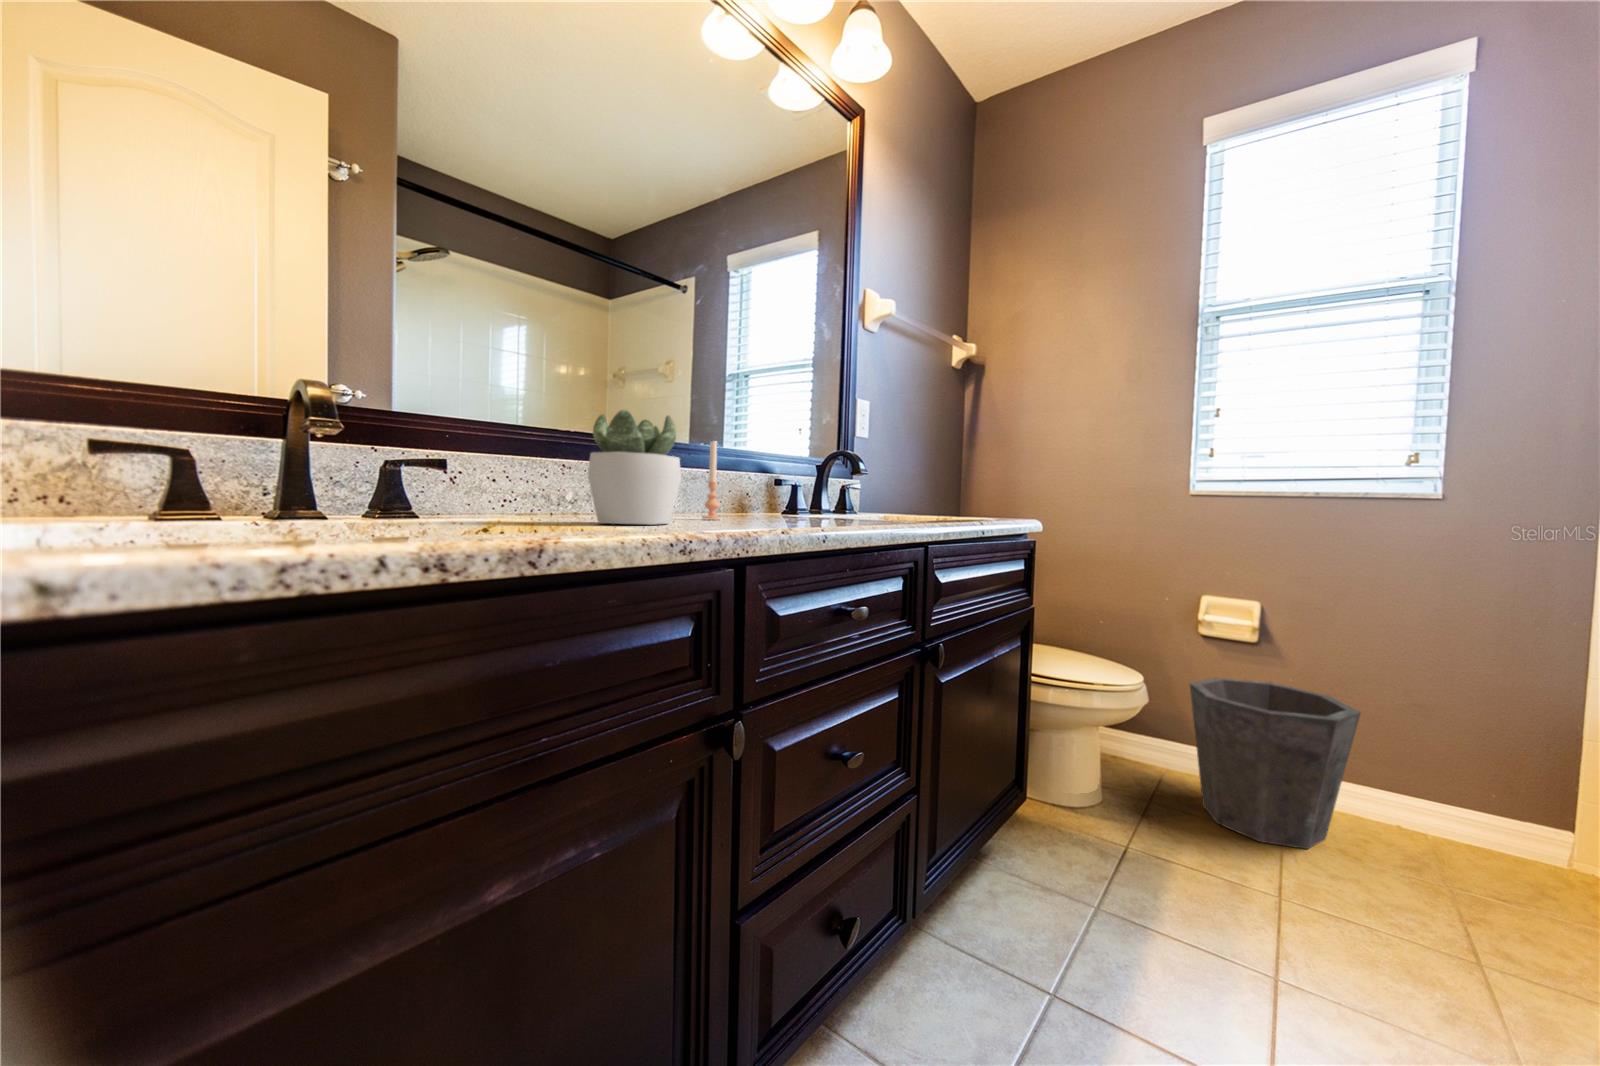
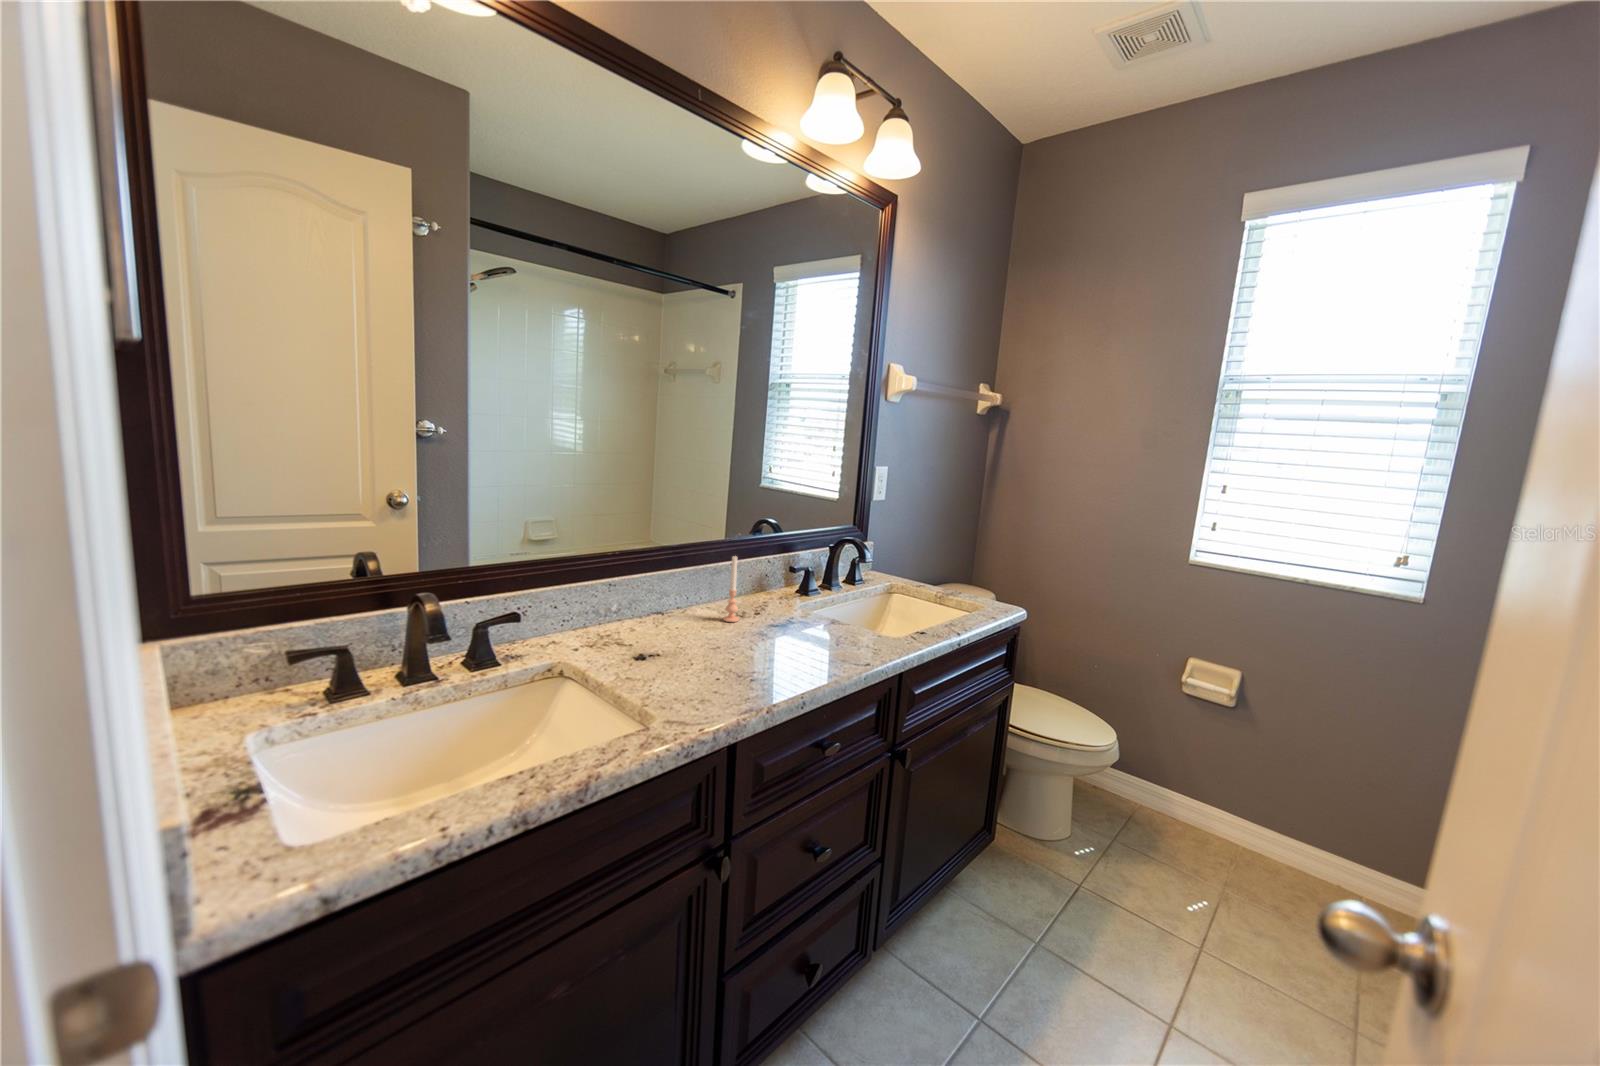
succulent plant: present [588,410,681,525] -> none [627,565,701,664]
waste bin: present [1190,677,1360,849] -> none [1161,735,1310,902]

